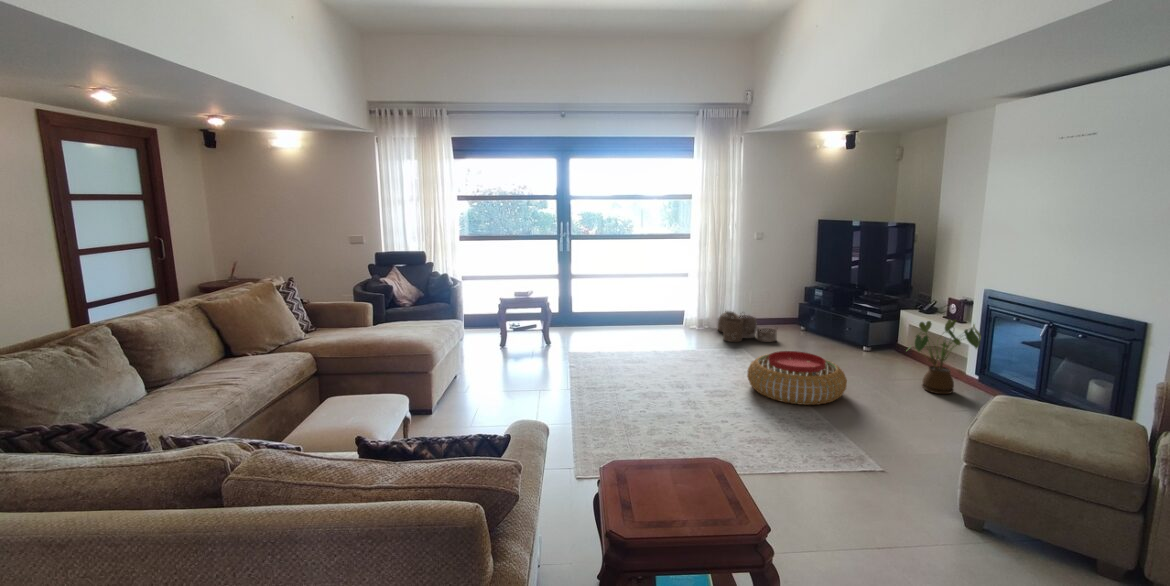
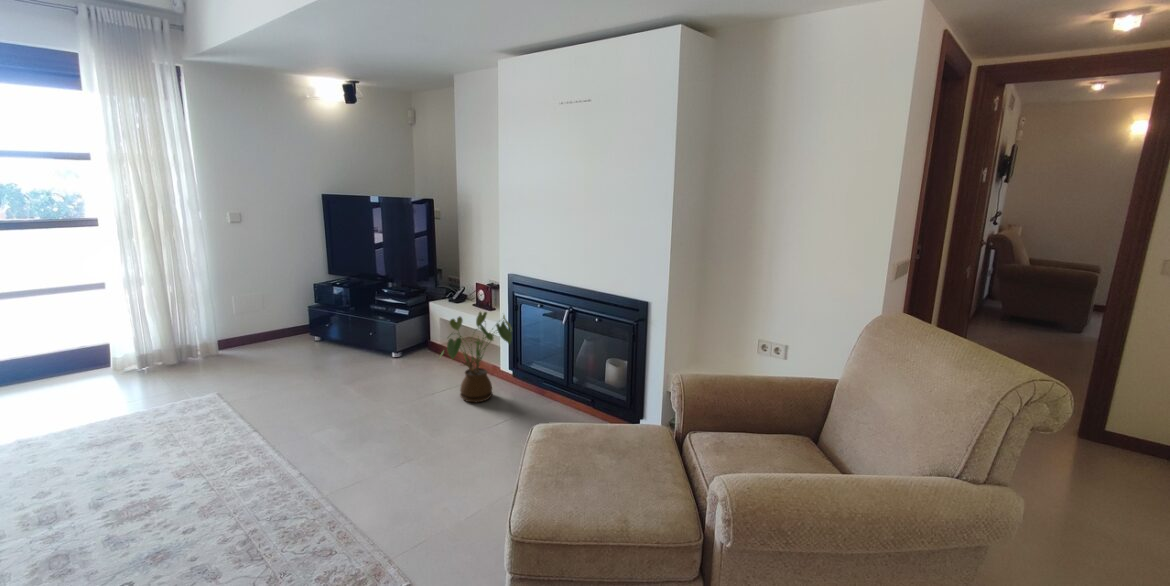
woven basket: present [718,311,777,342] -> none [178,330,278,382]
pouf: present [747,351,847,405] -> none [207,389,370,484]

